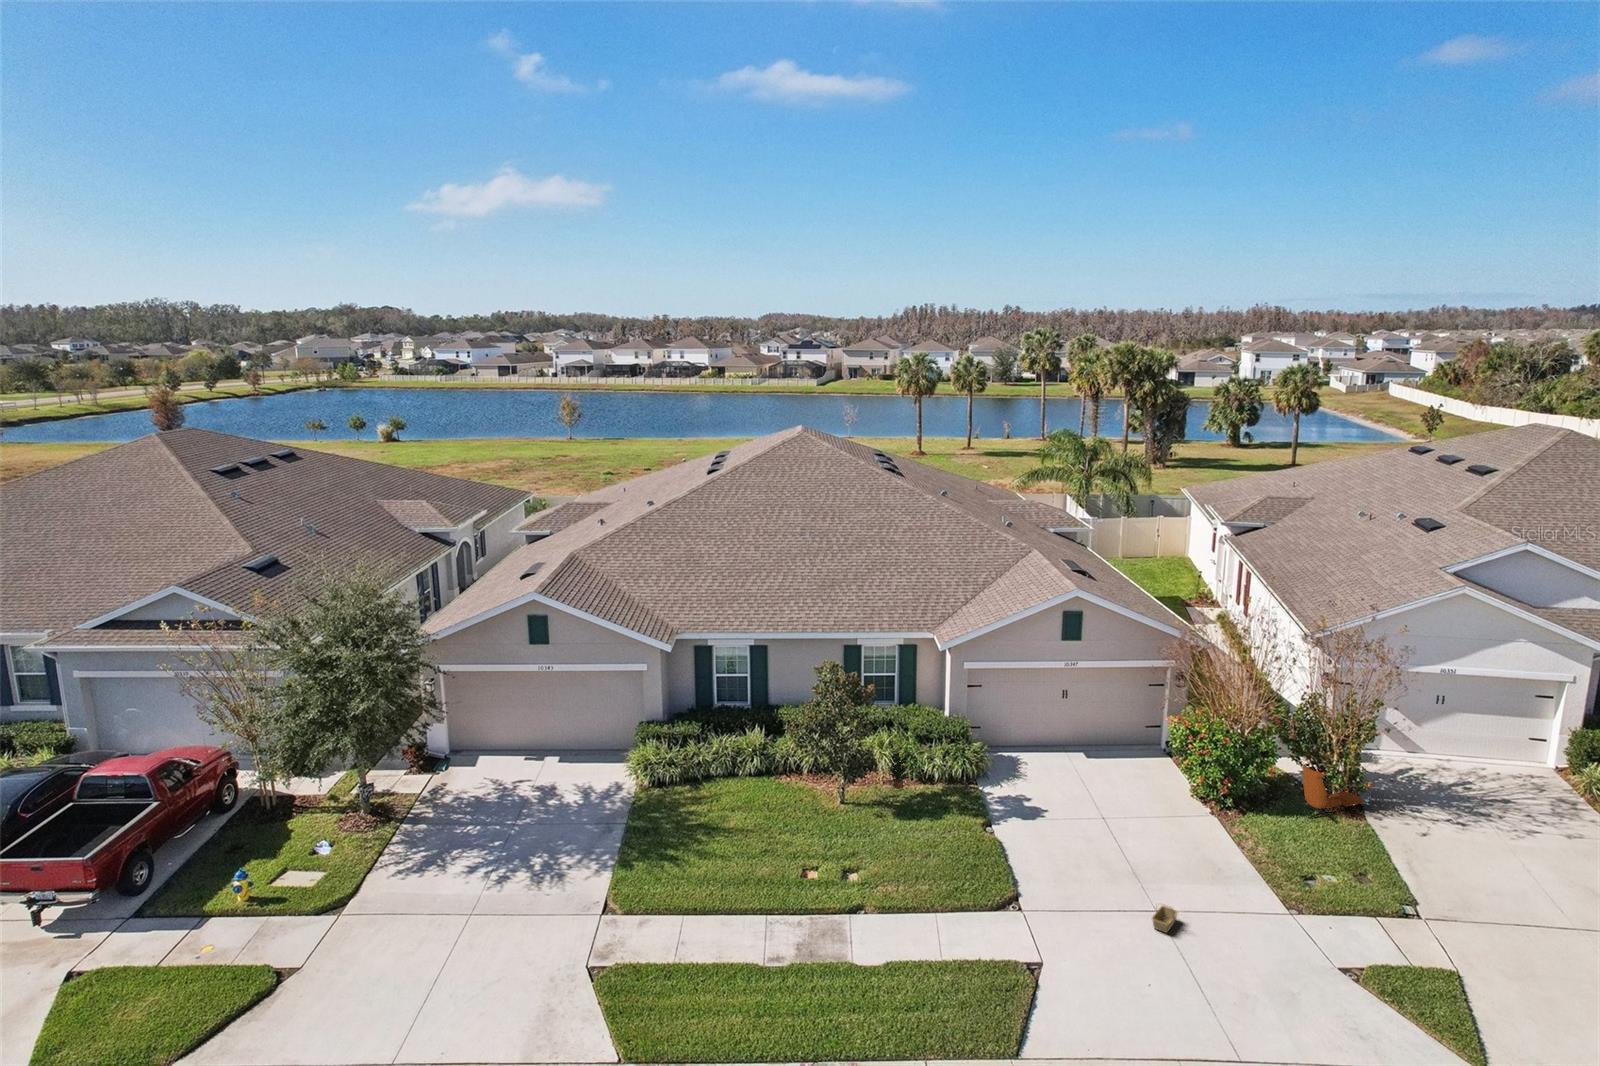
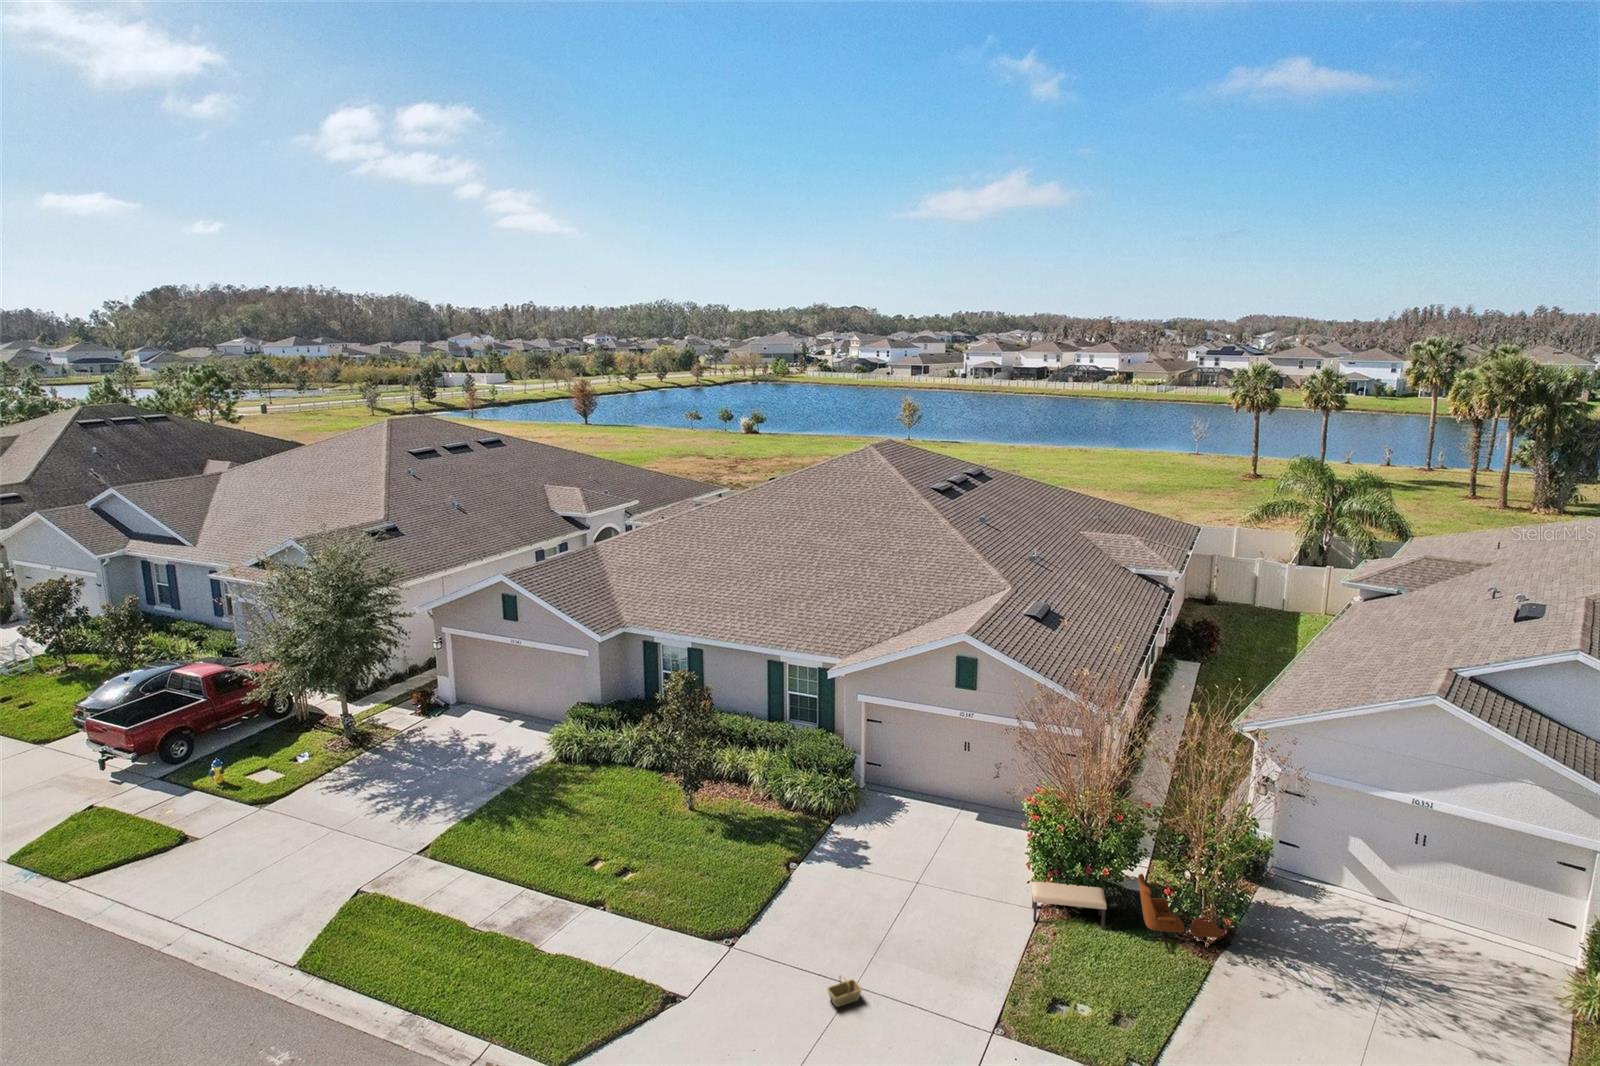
potted plant: present [890,754,909,789] -> none [748,773,768,808]
bench: none [1211,785,1280,826] -> present [1032,881,1107,929]

